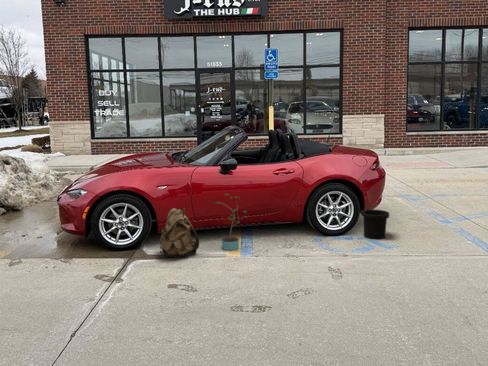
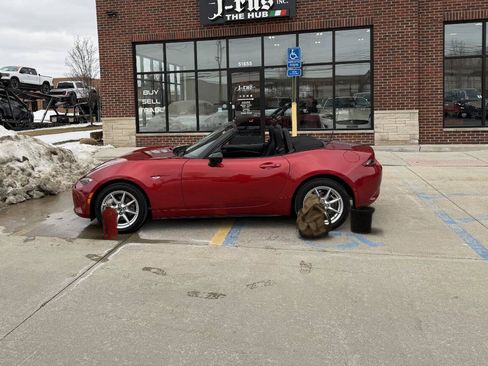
potted plant: present [214,194,247,250] -> none [203,185,234,238]
backpack: present [160,208,199,257] -> present [296,193,332,237]
fire extinguisher: none [103,212,120,256] -> present [101,199,118,239]

